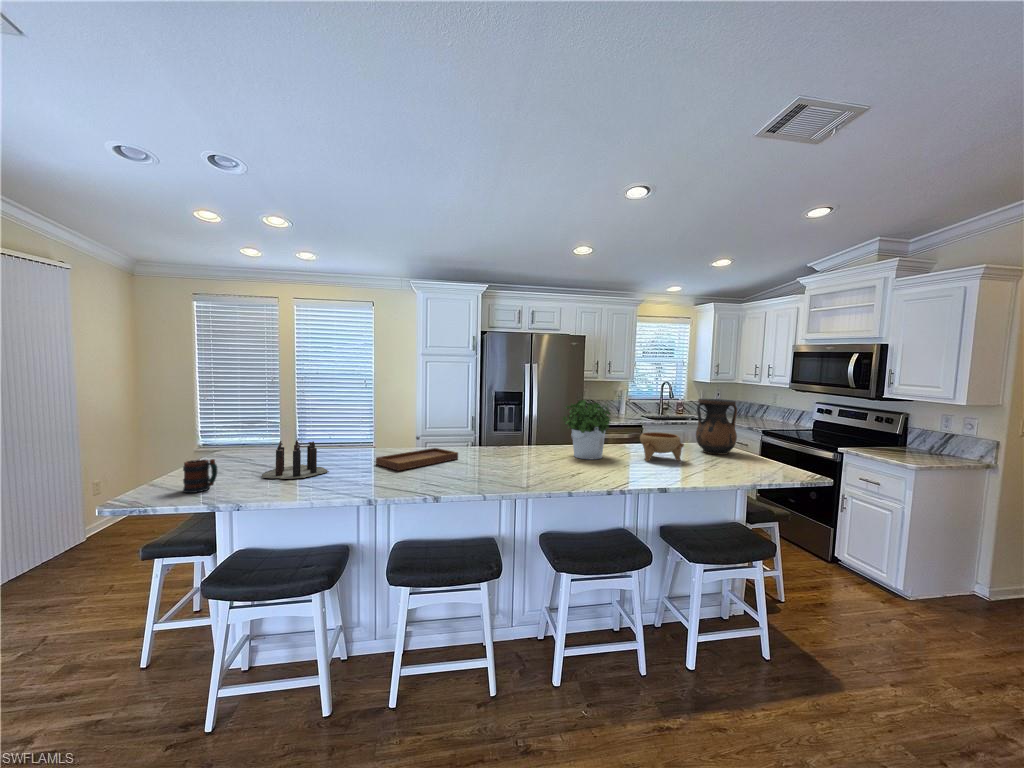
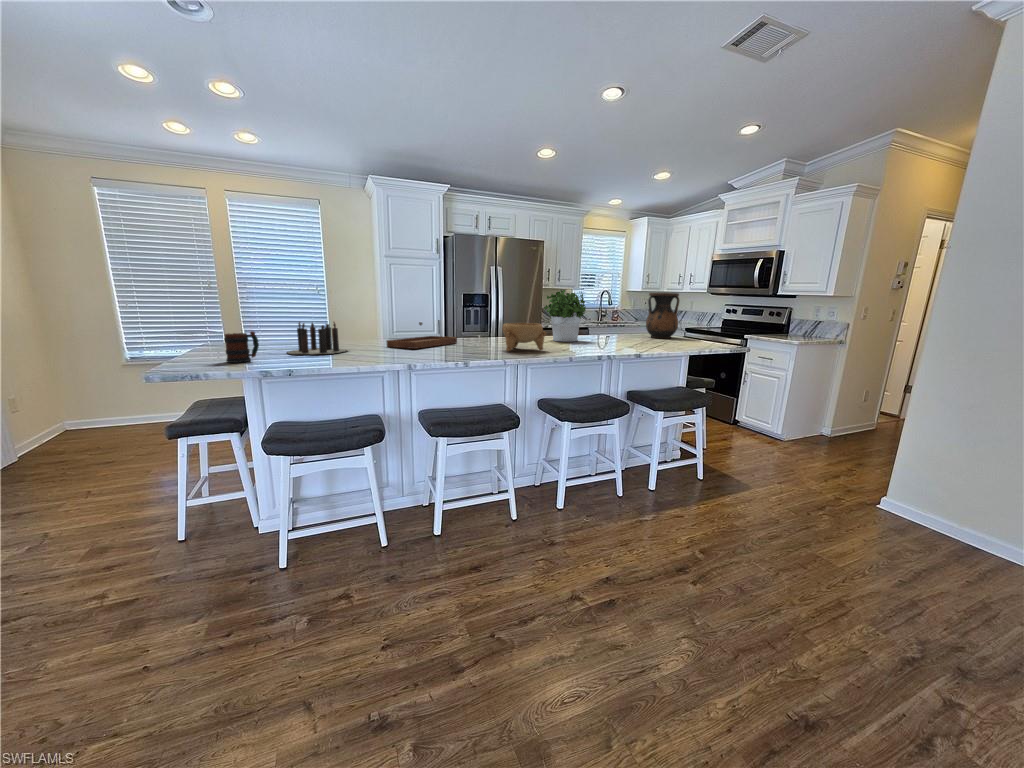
bowl: present [640,432,684,461] -> present [502,323,546,351]

